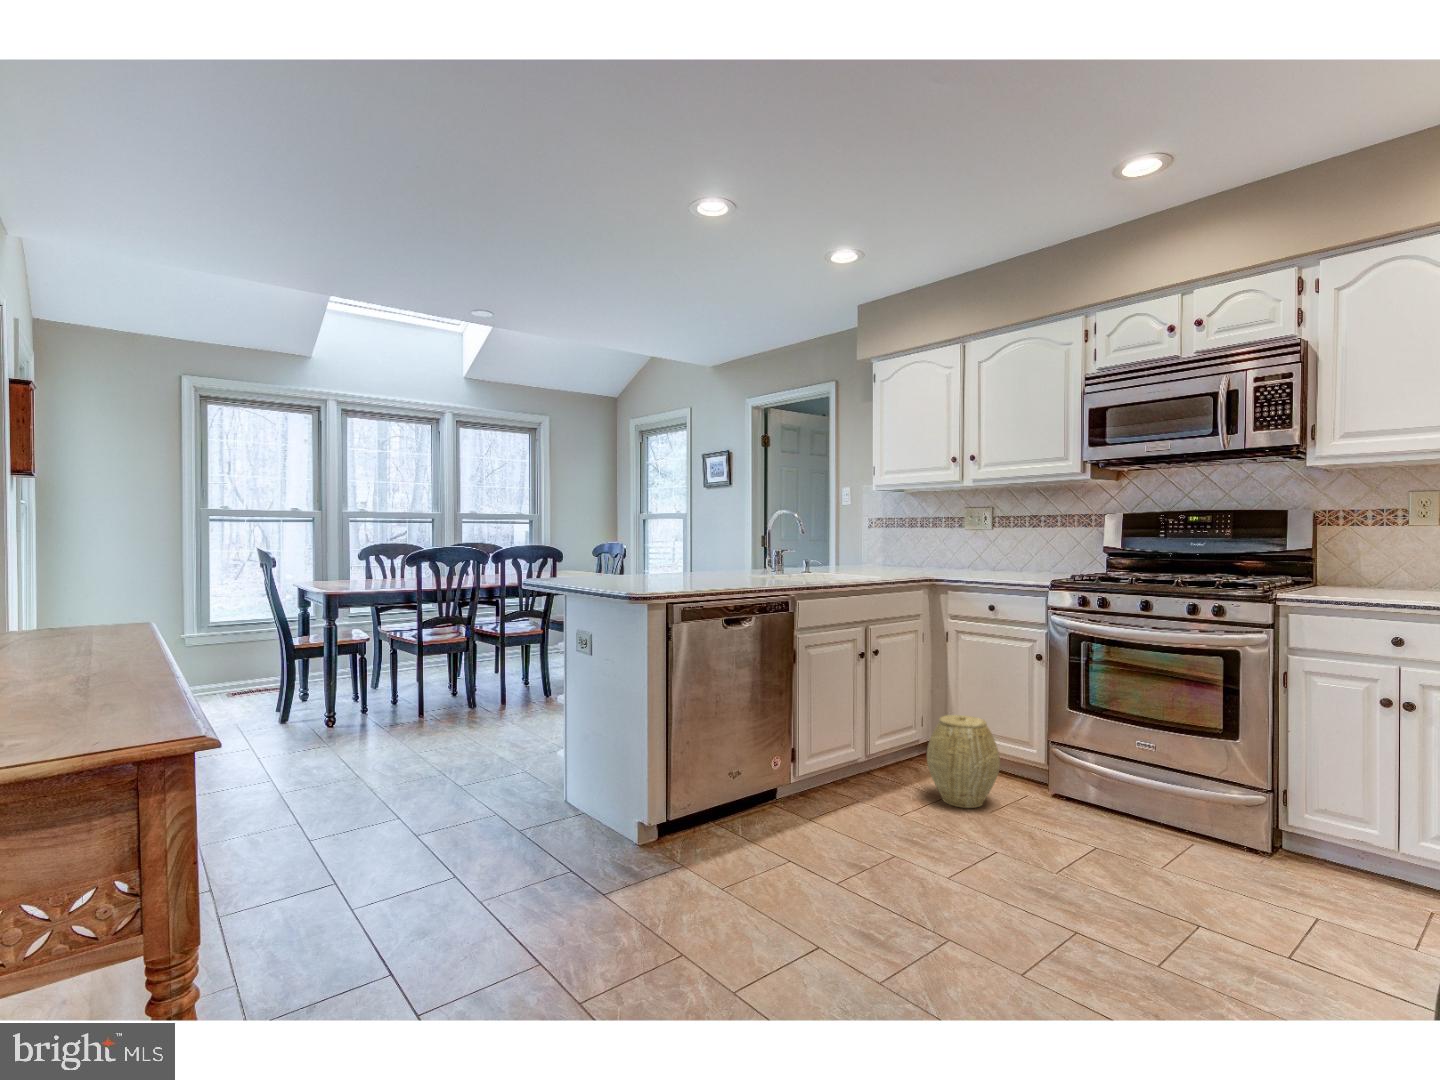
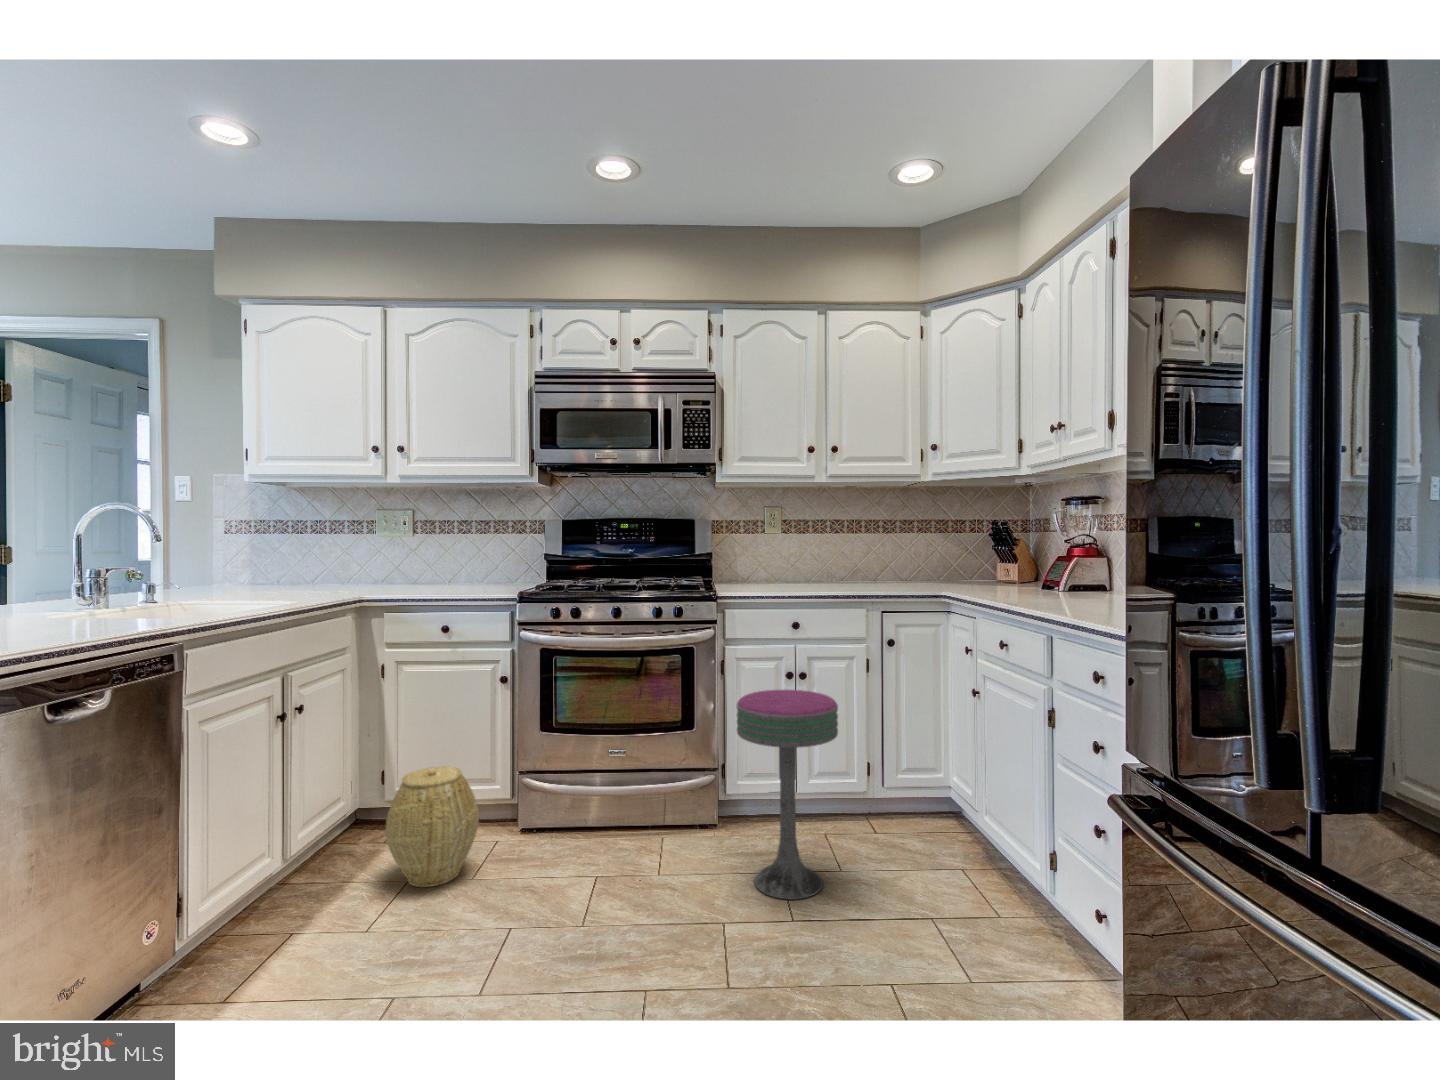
bar stool: none [1244,704,1395,951] -> present [736,690,838,900]

